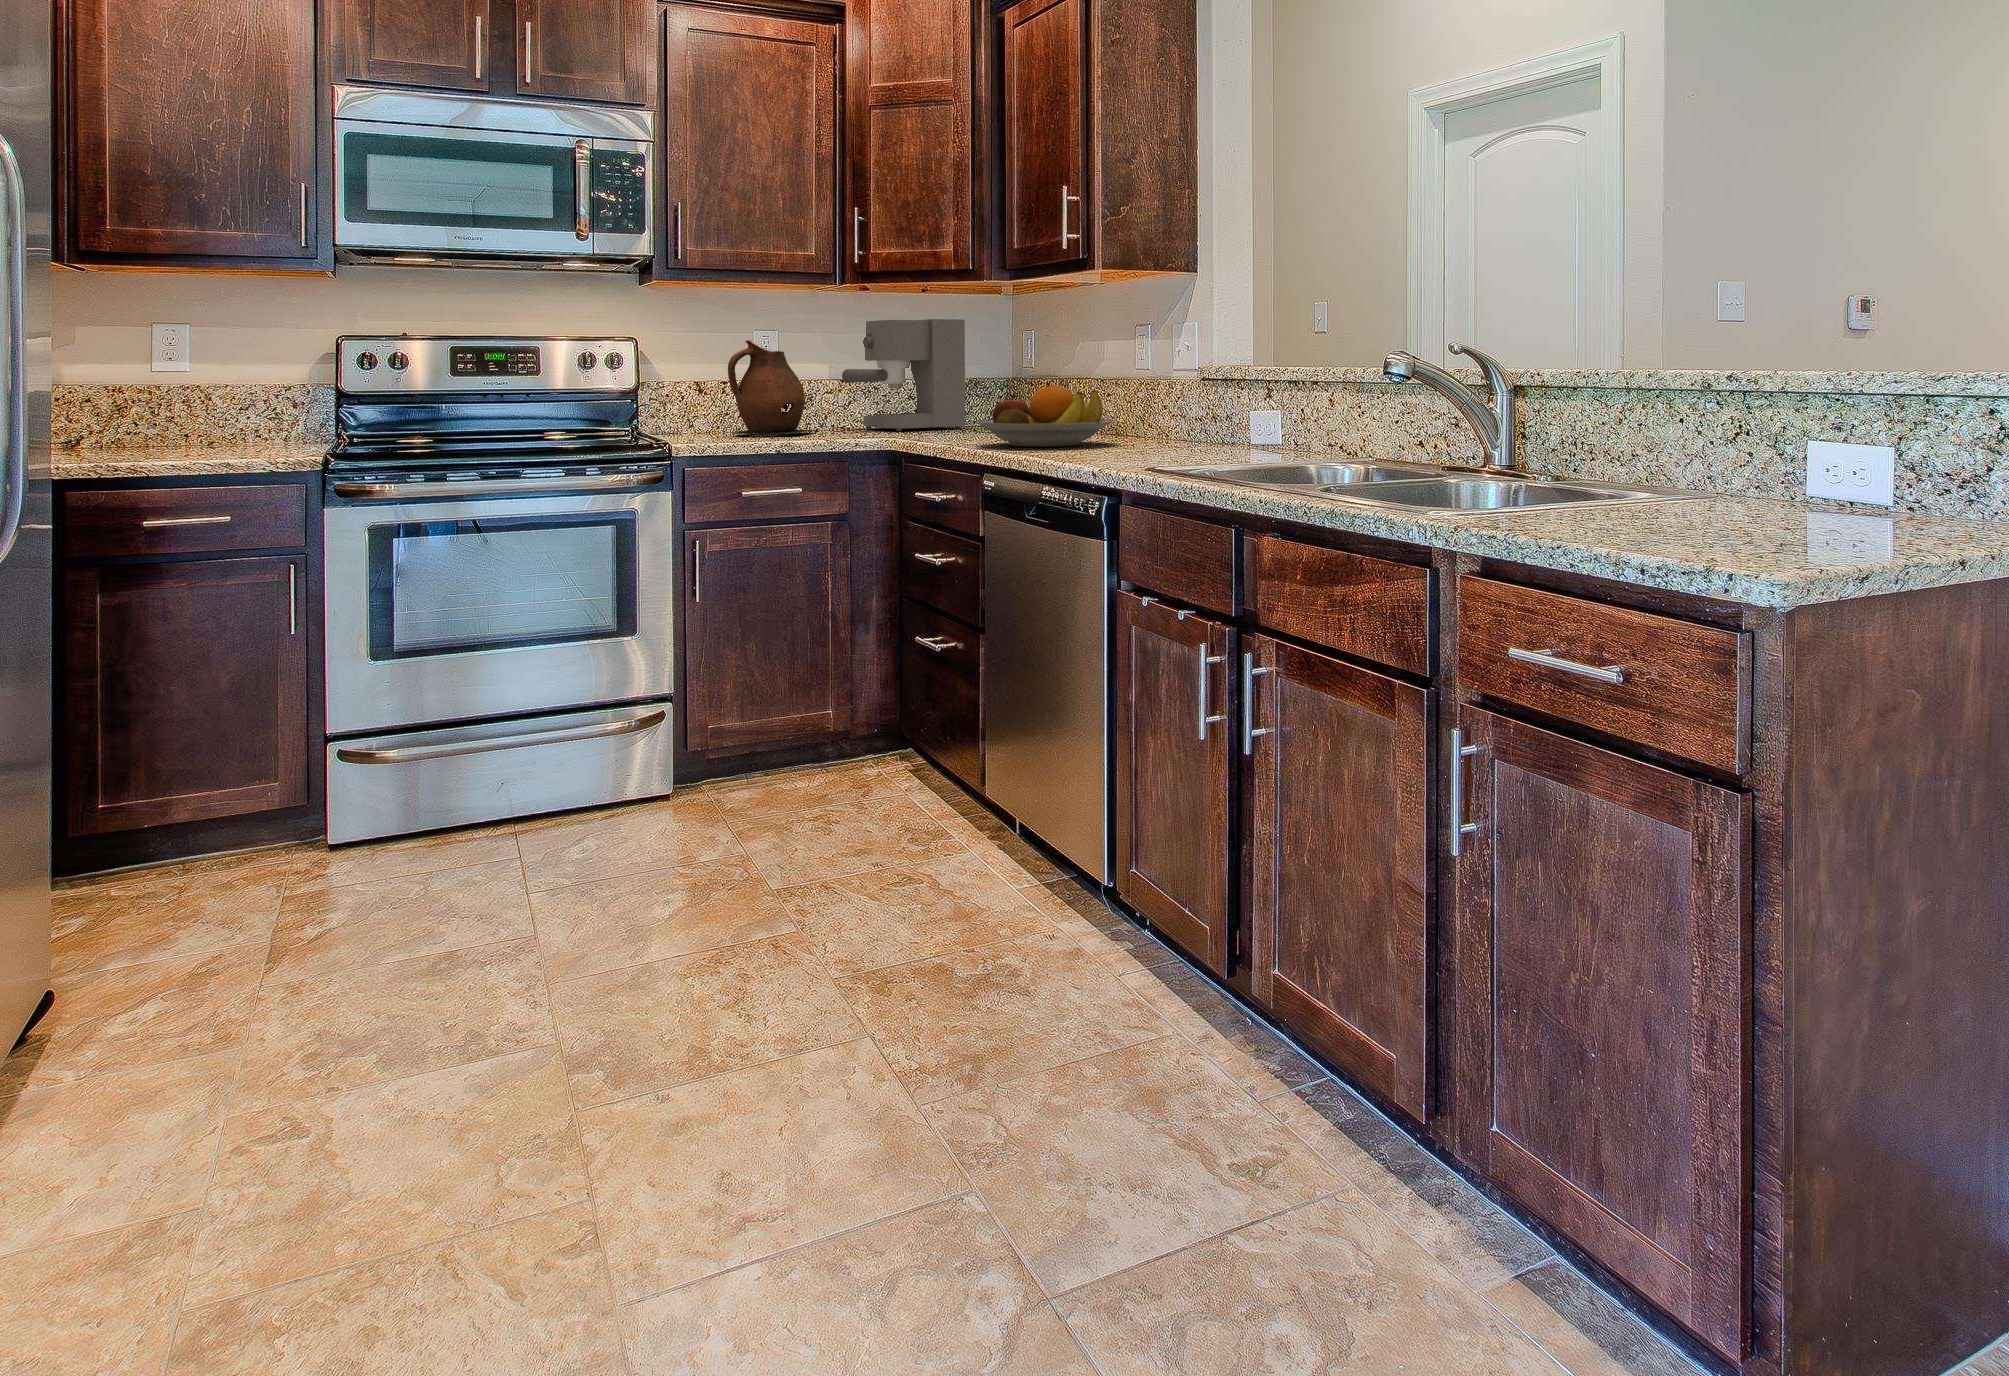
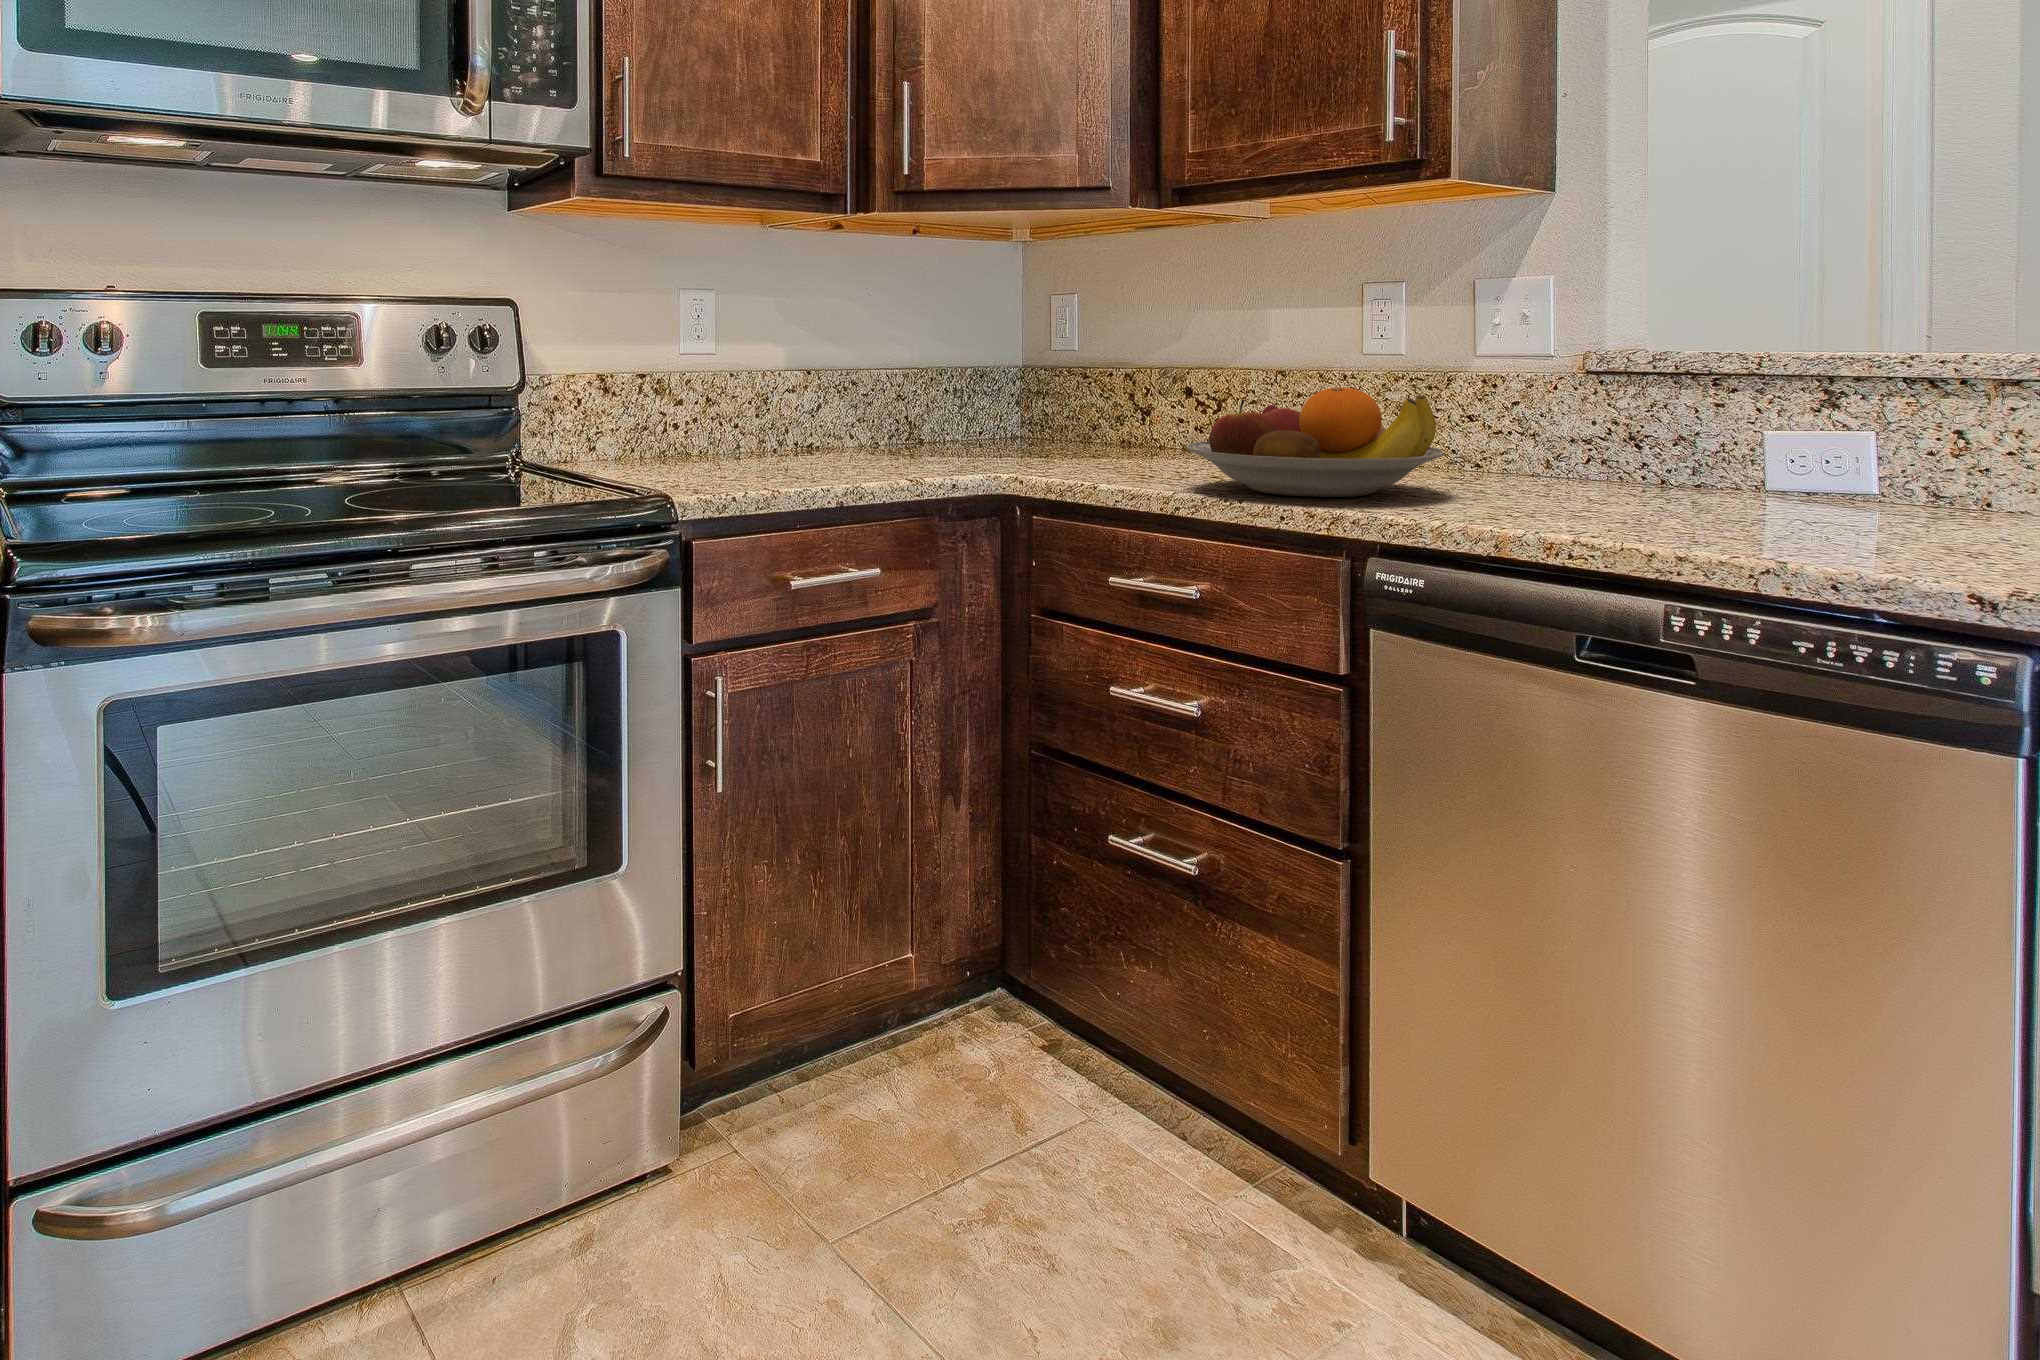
coffee maker: present [842,319,965,431] -> none [813,277,982,453]
ceramic pitcher: present [728,340,817,436] -> none [649,308,774,466]

